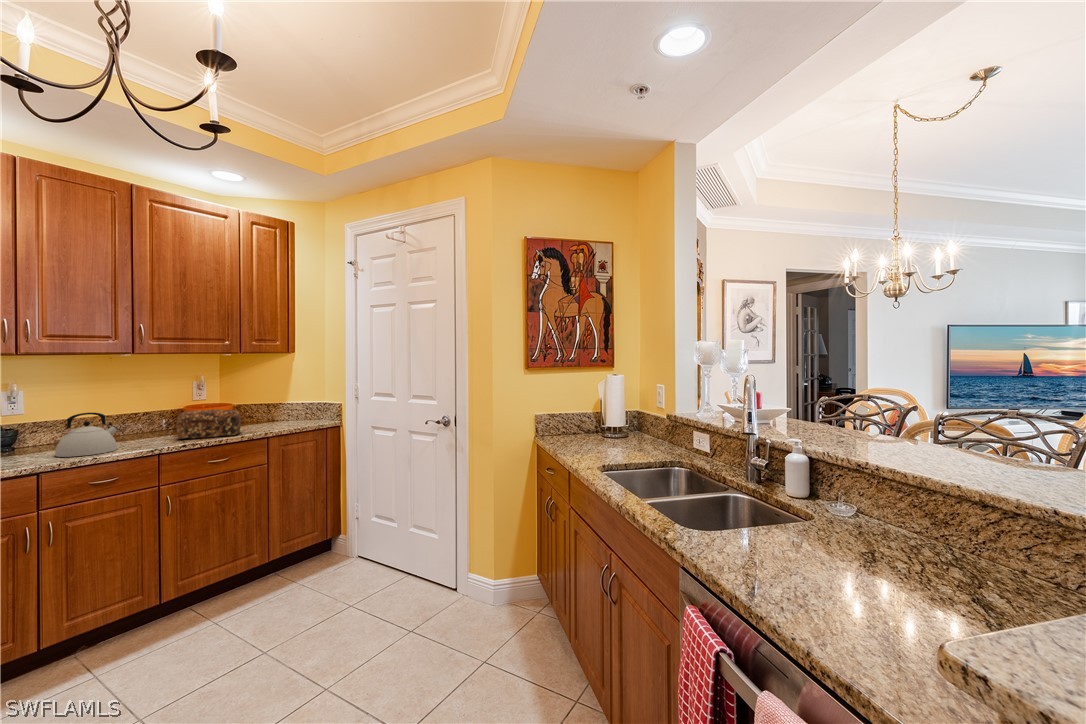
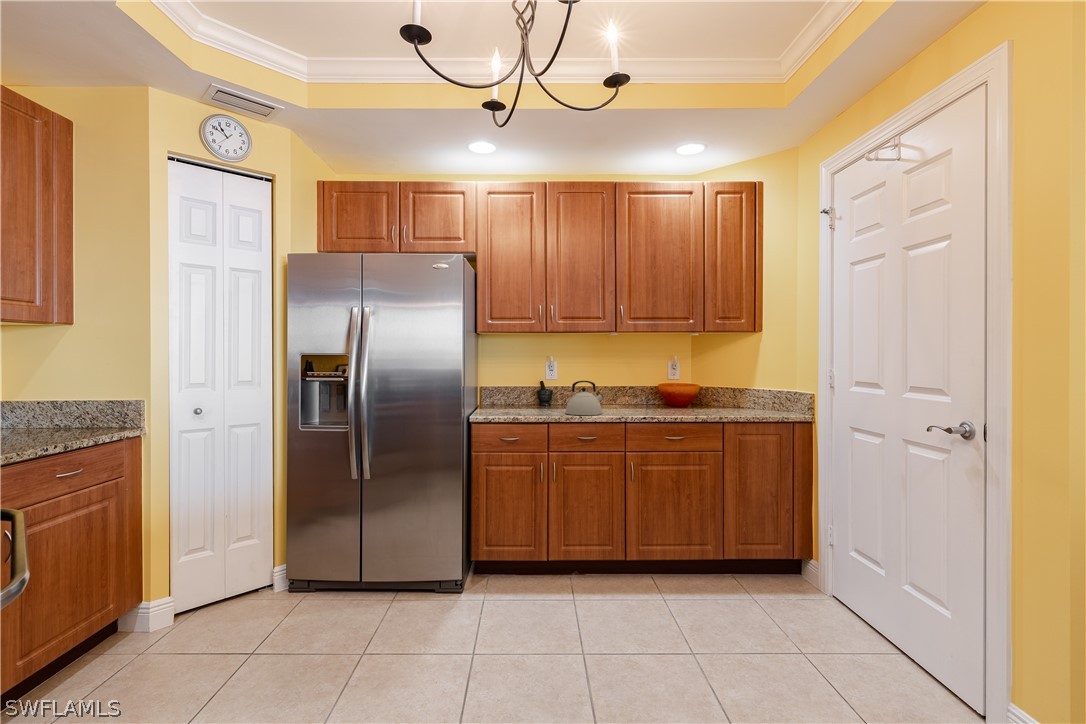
bread loaf: present [176,409,241,439] -> none [644,387,699,415]

